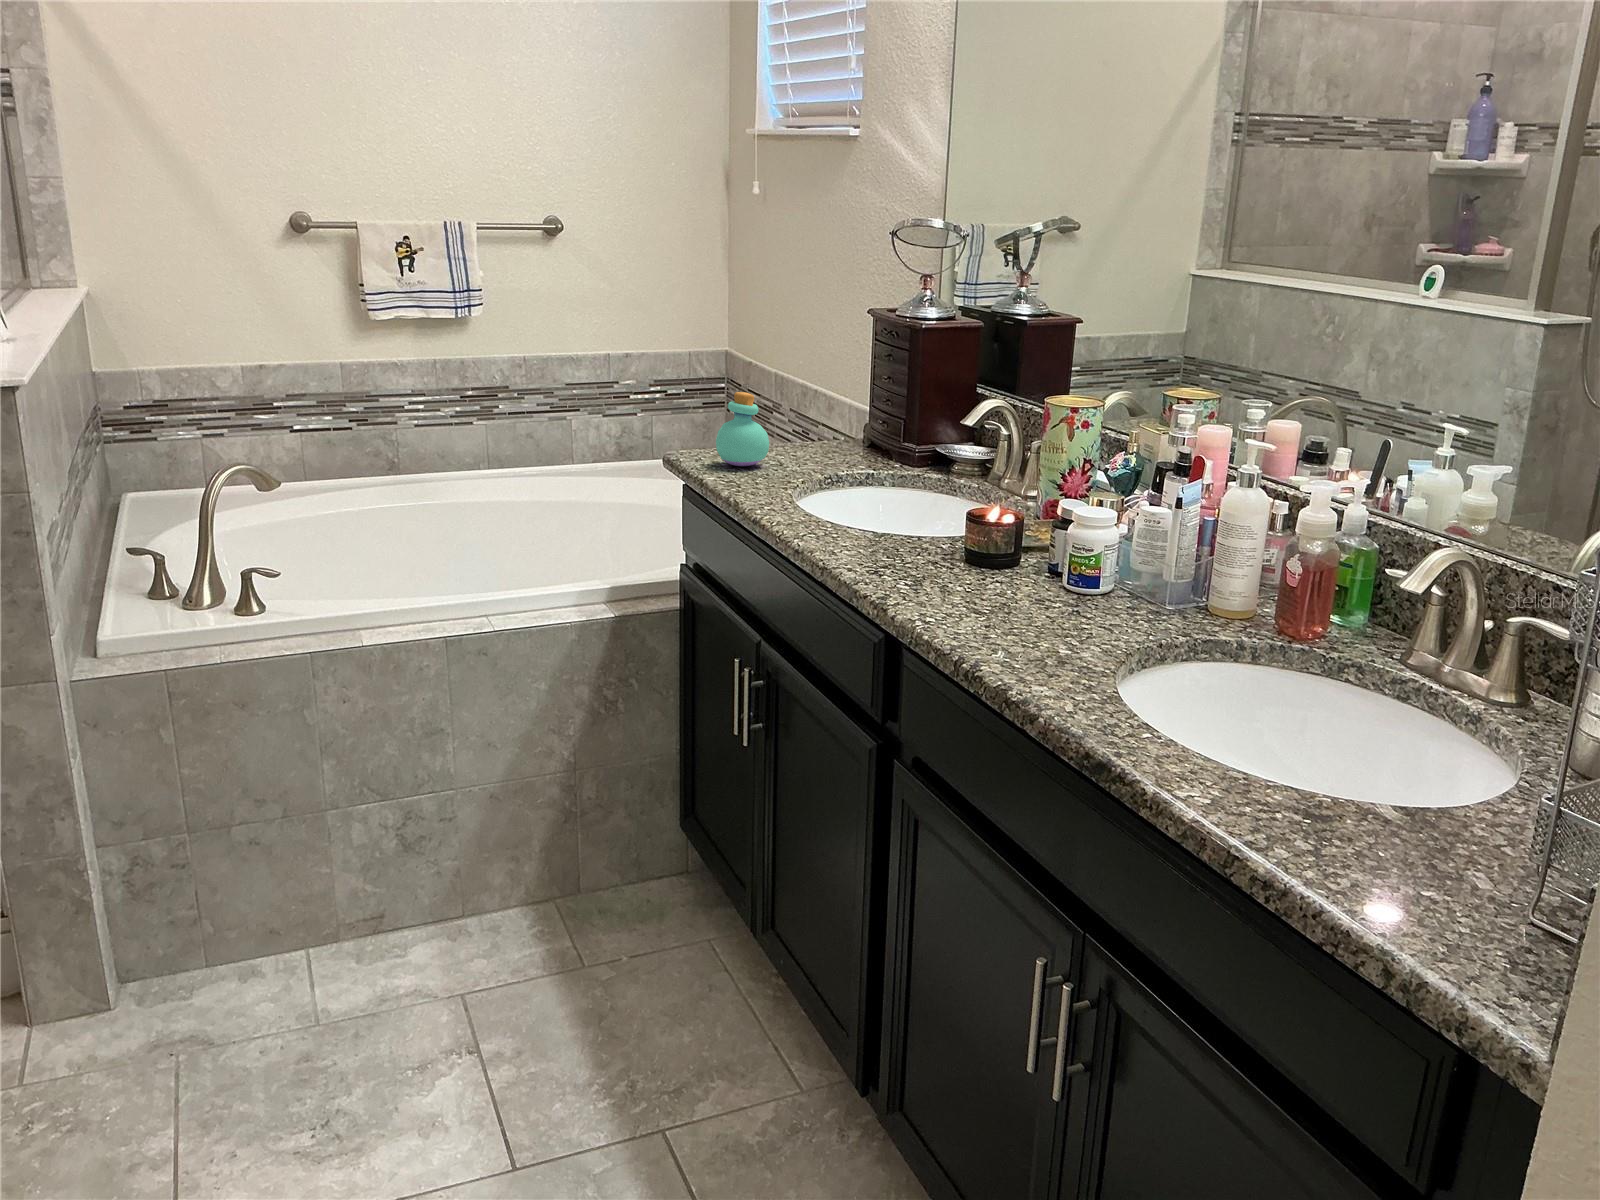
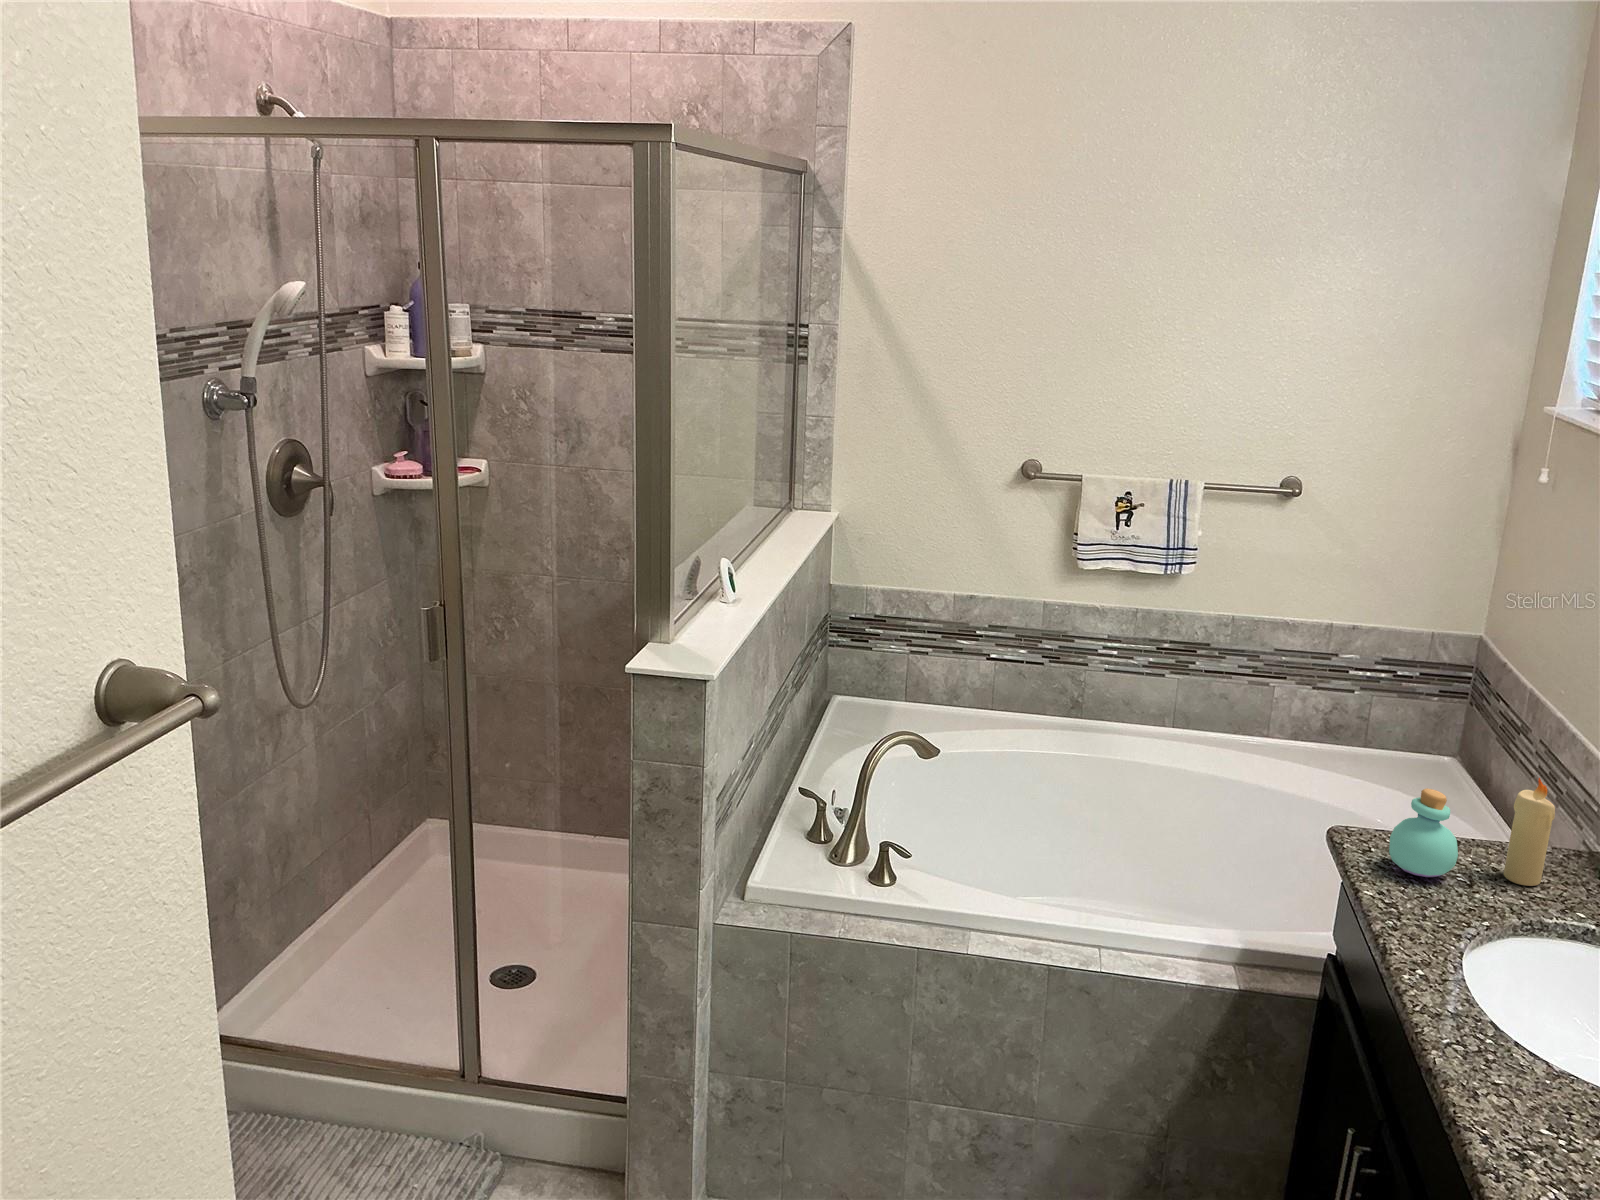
candle: none [801,370,831,461] -> present [1504,778,1555,886]

